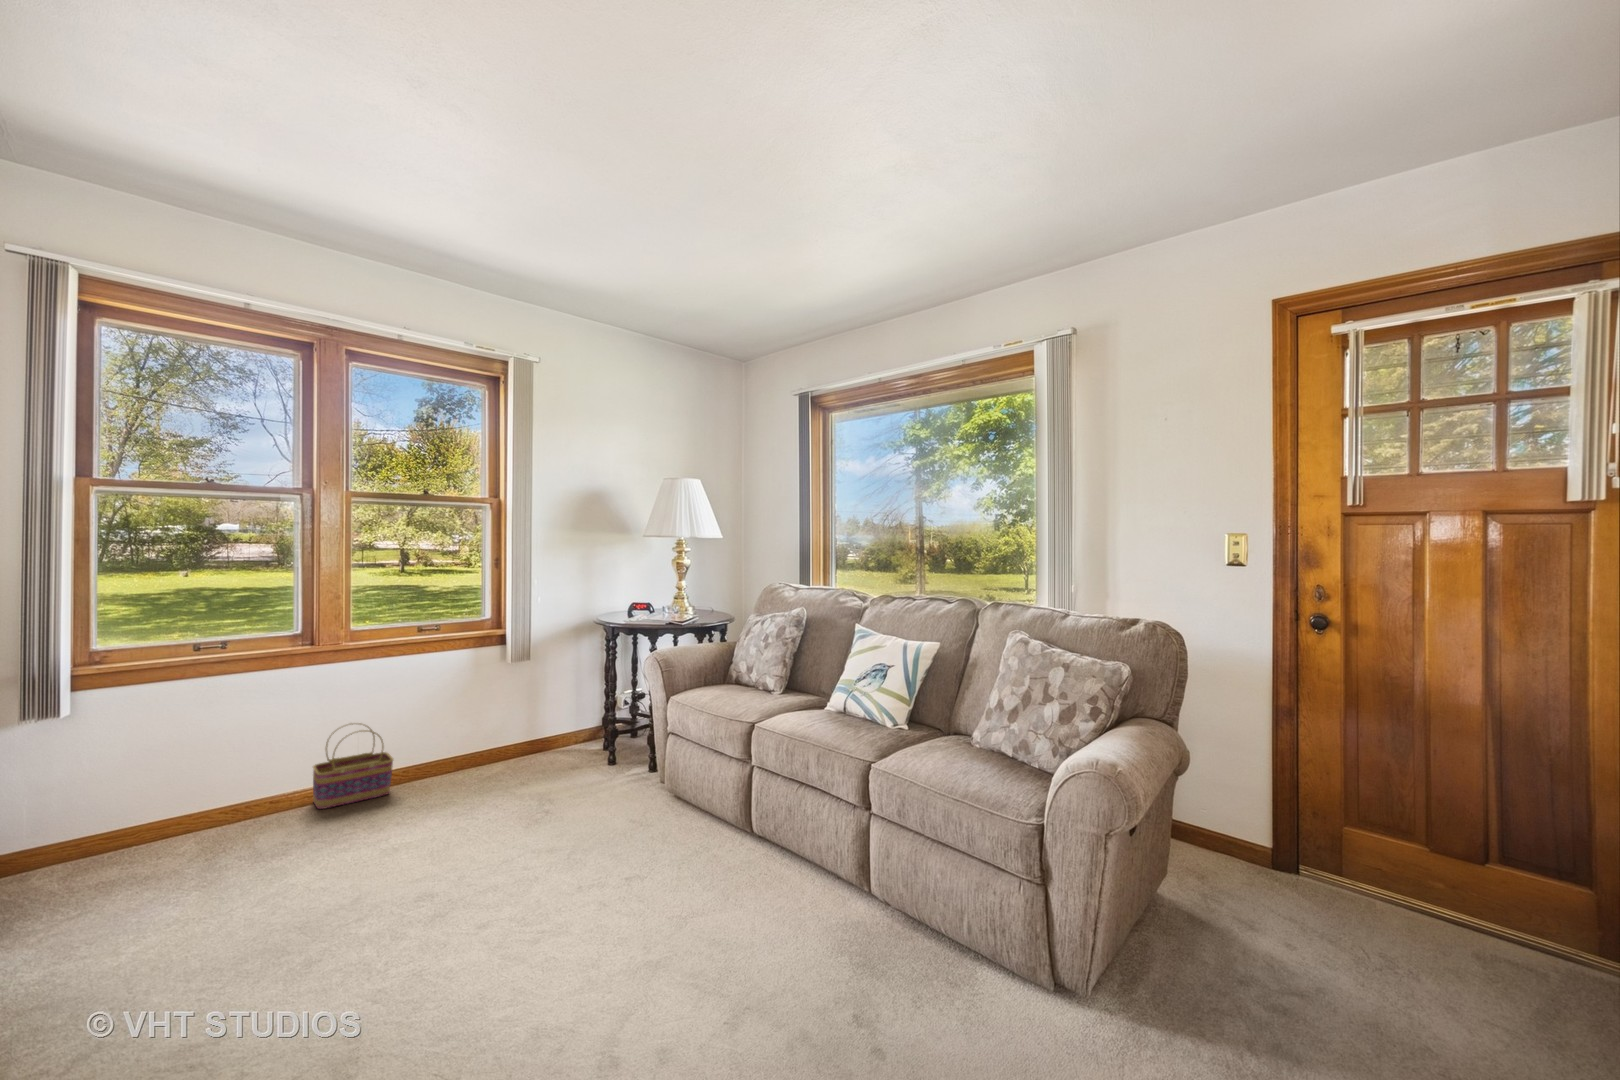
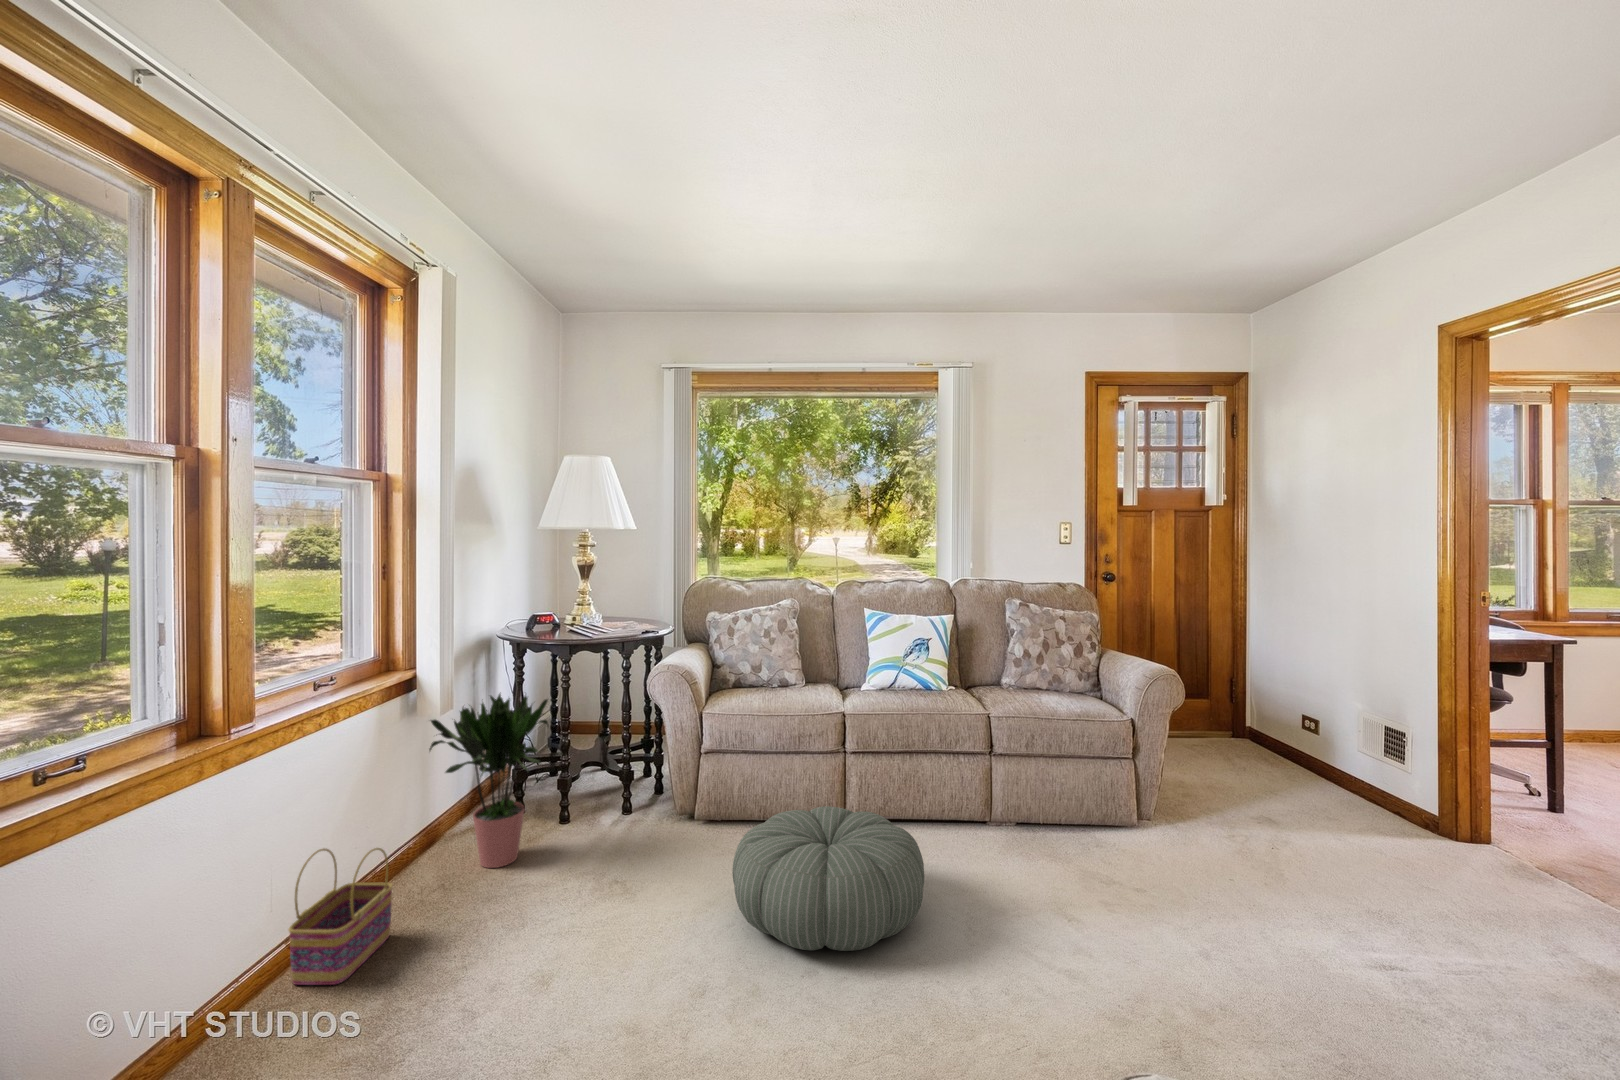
potted plant: none [479,645,582,779] -> present [429,694,548,868]
pouf: none [427,798,649,959] -> present [732,806,924,951]

